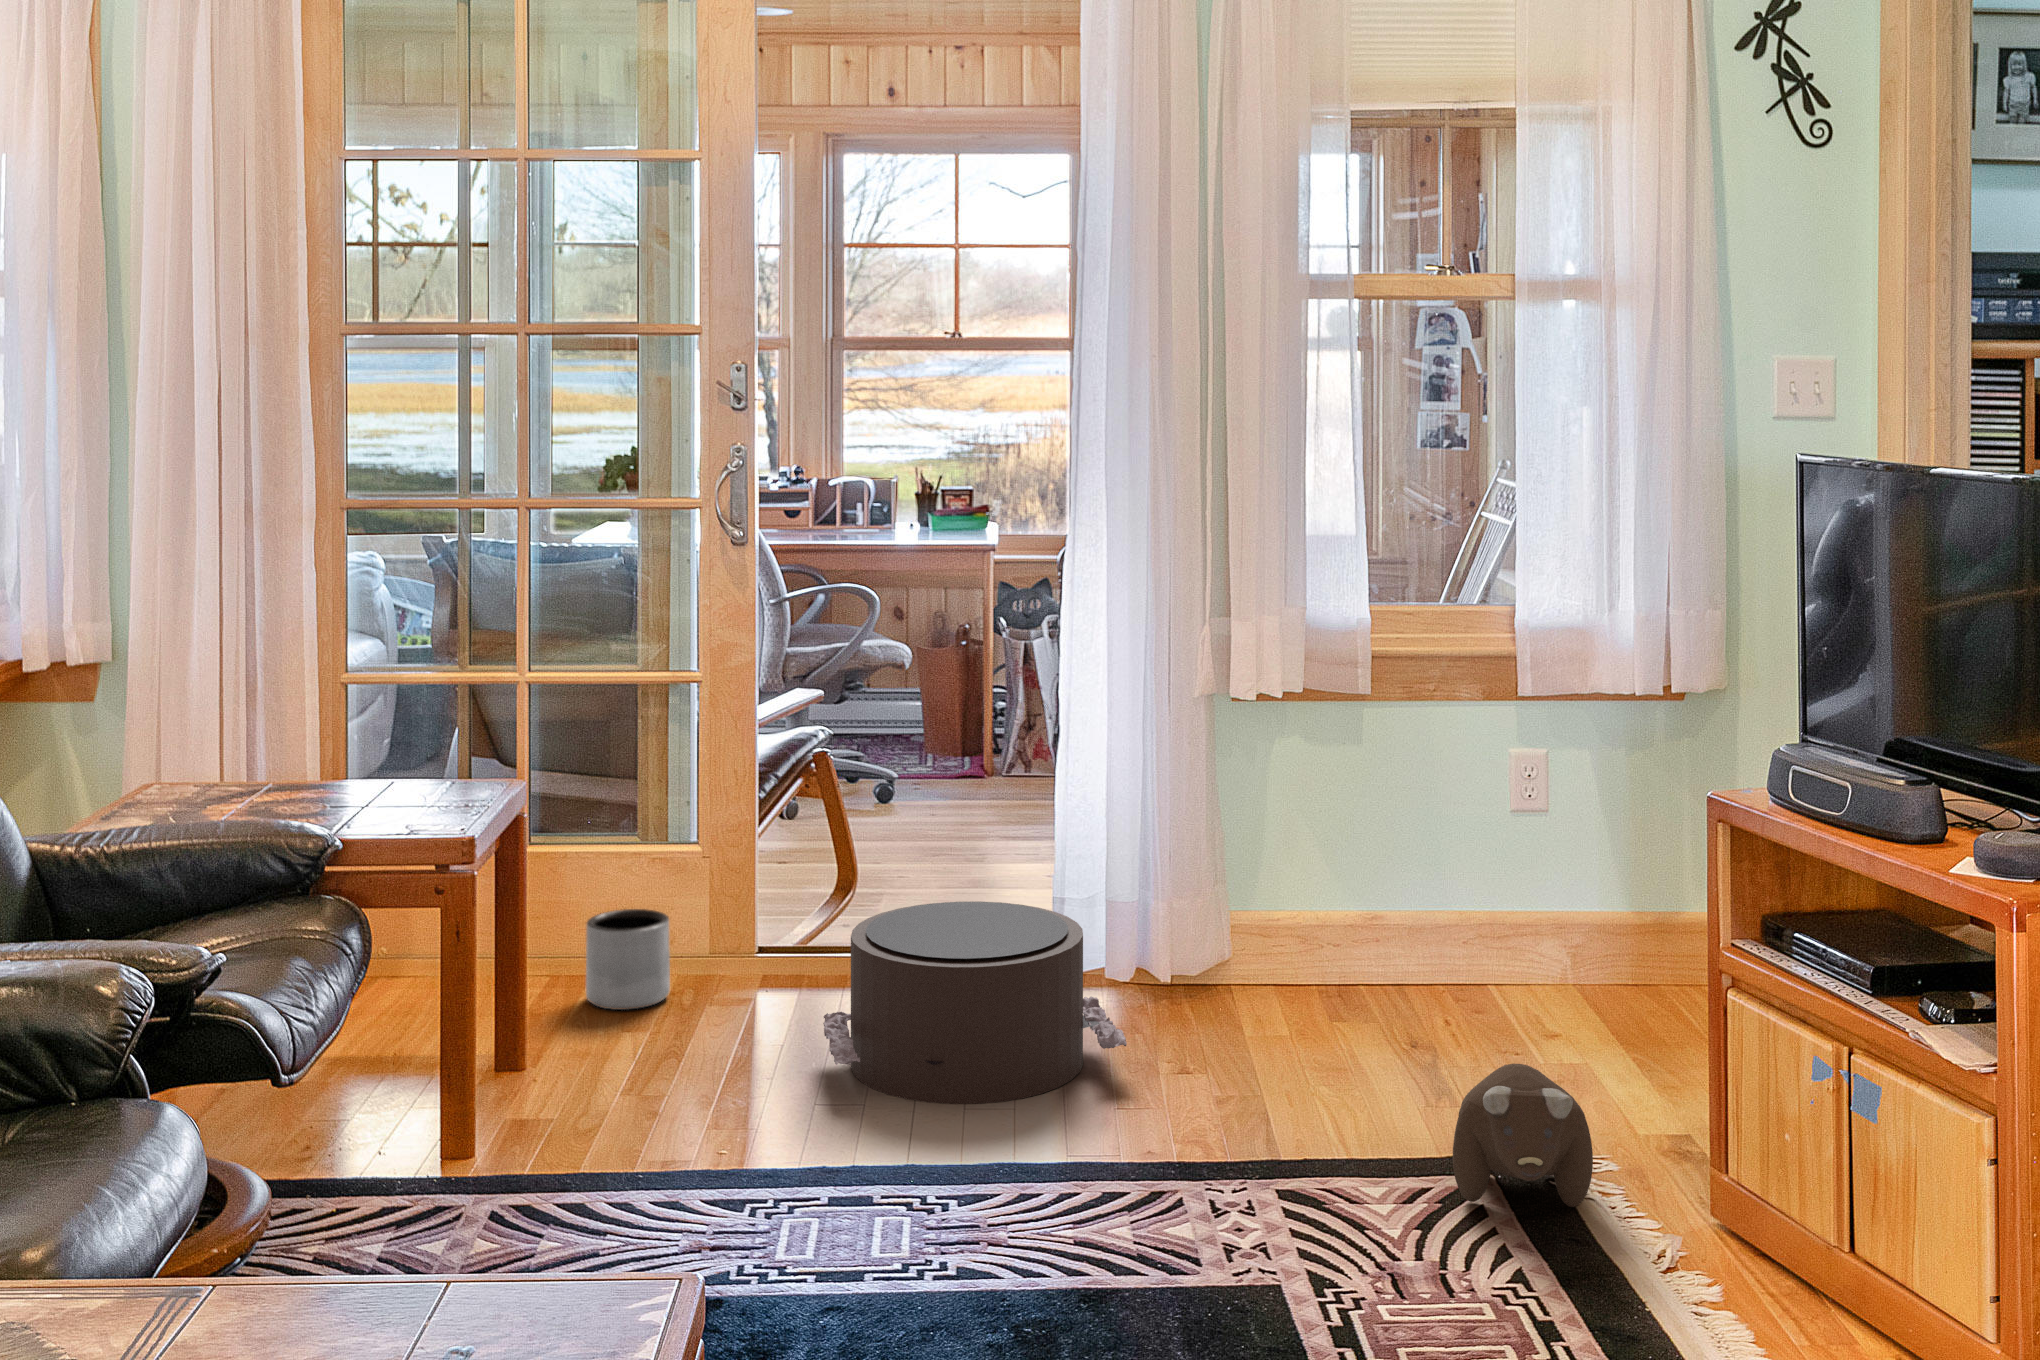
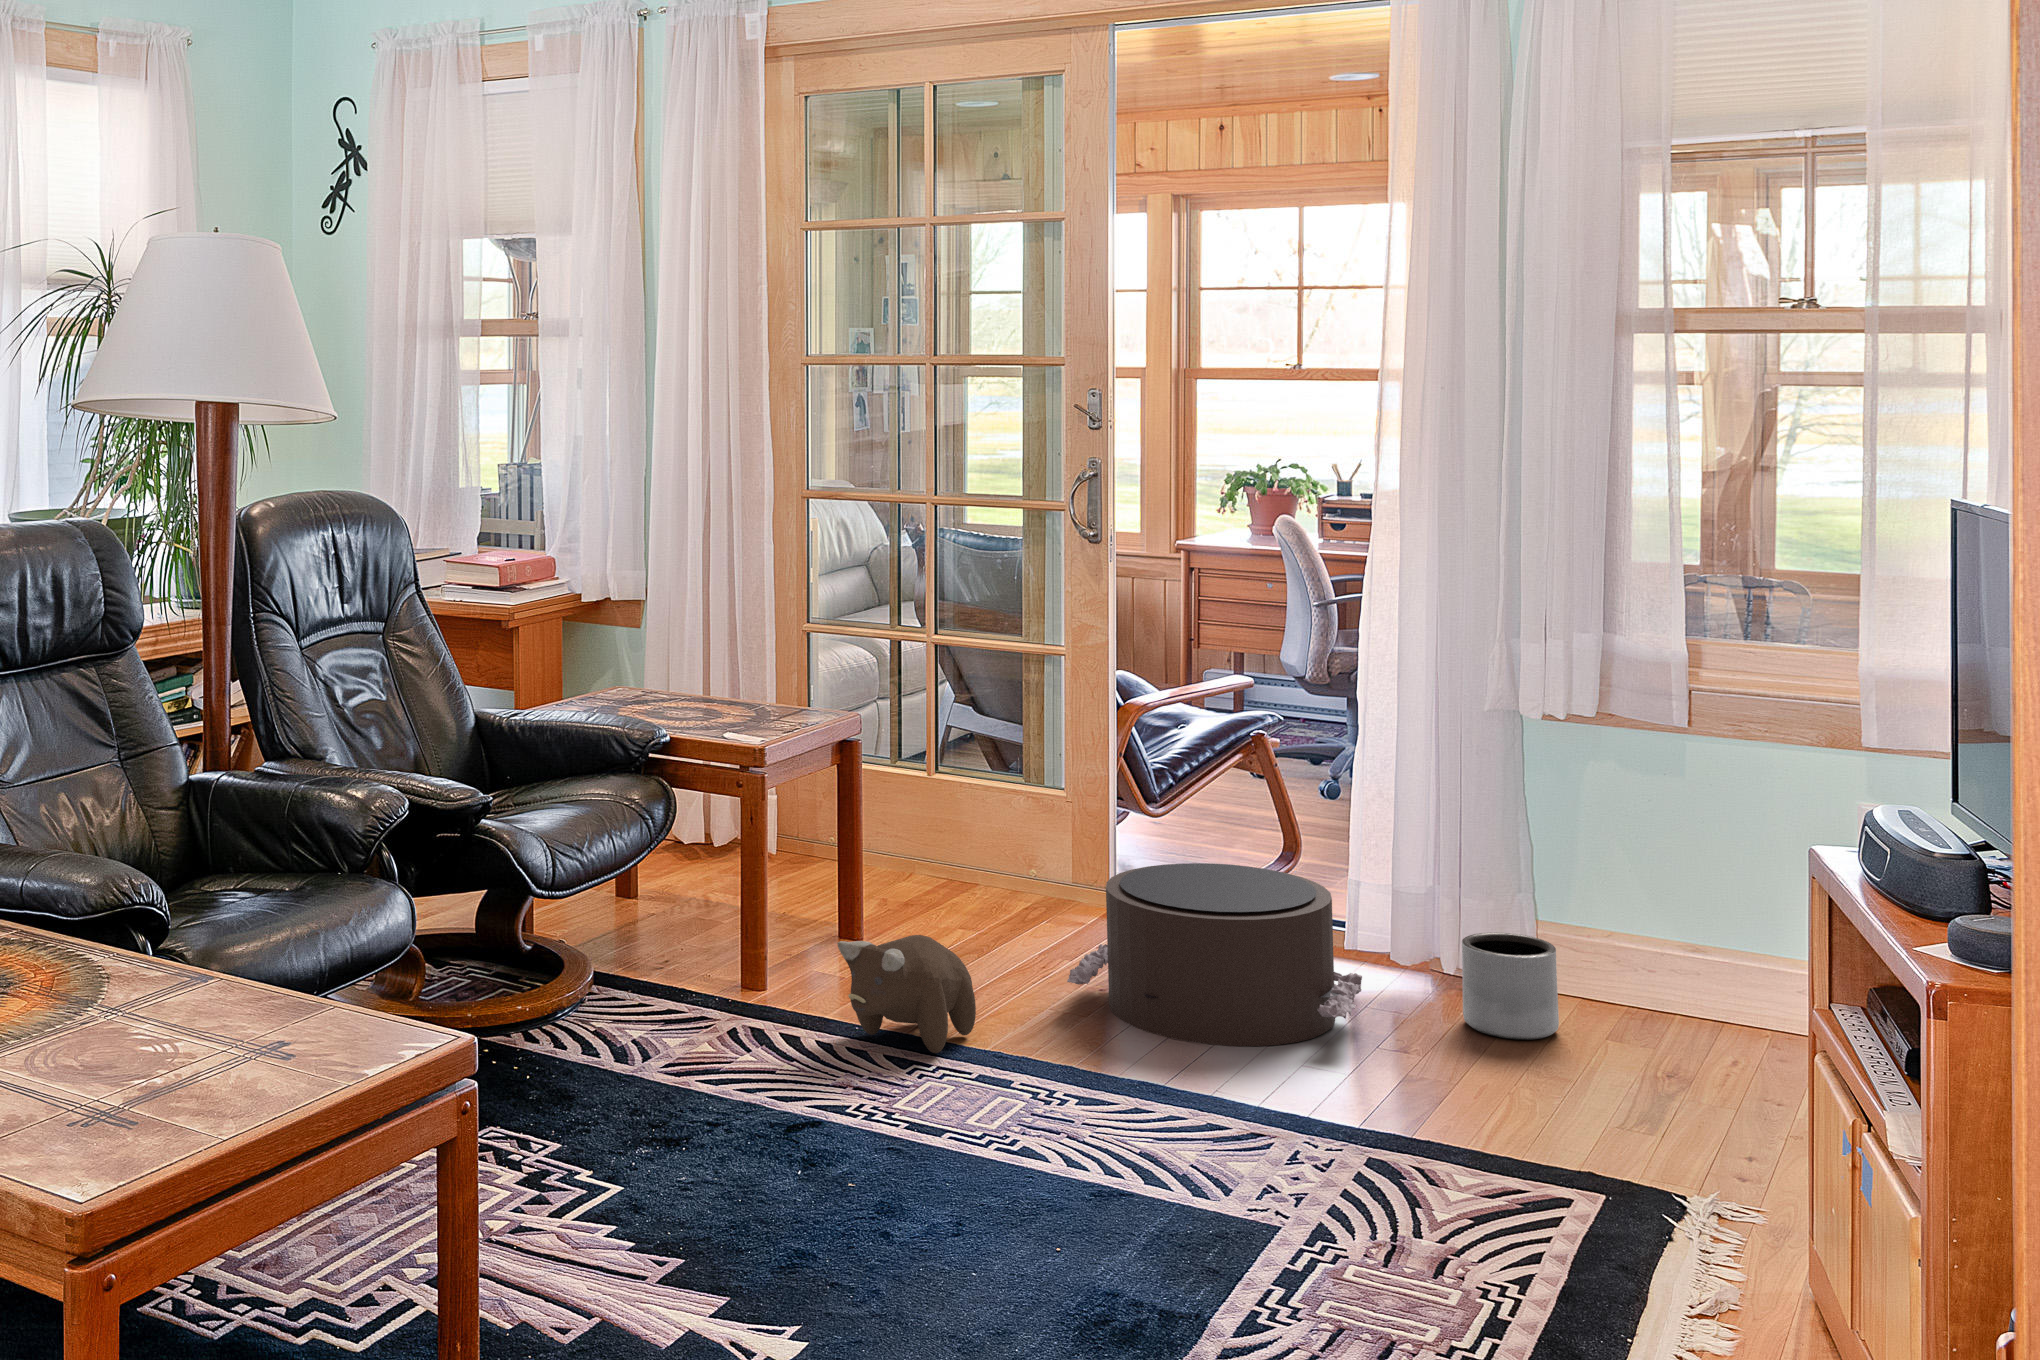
planter: present [586,909,670,1010] -> present [1462,932,1559,1040]
plush toy: present [1453,1064,1593,1207] -> present [837,935,976,1053]

